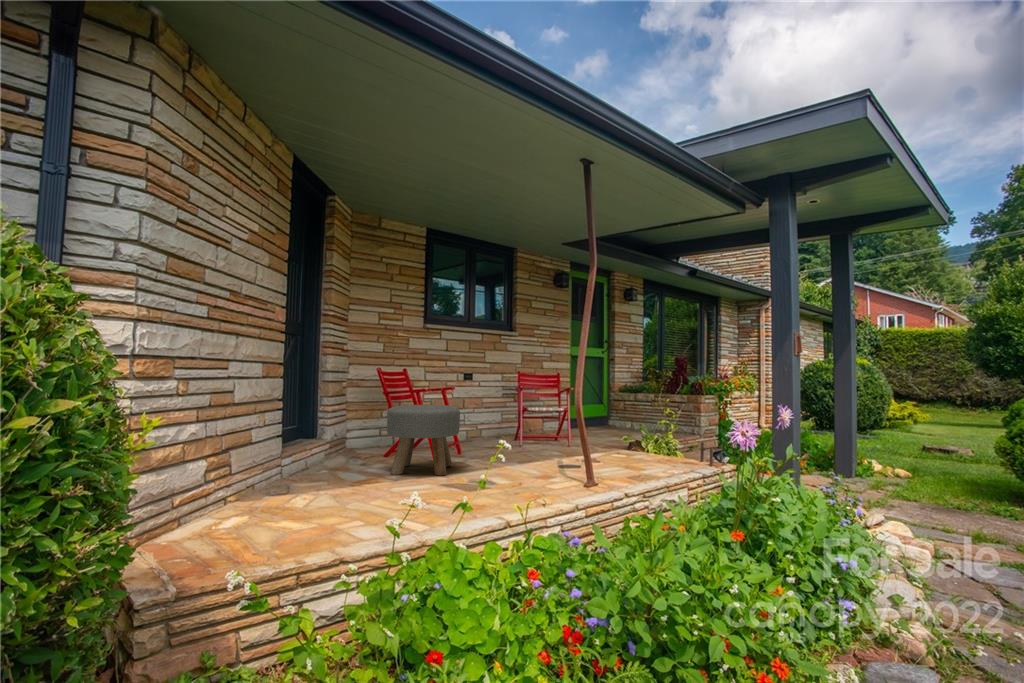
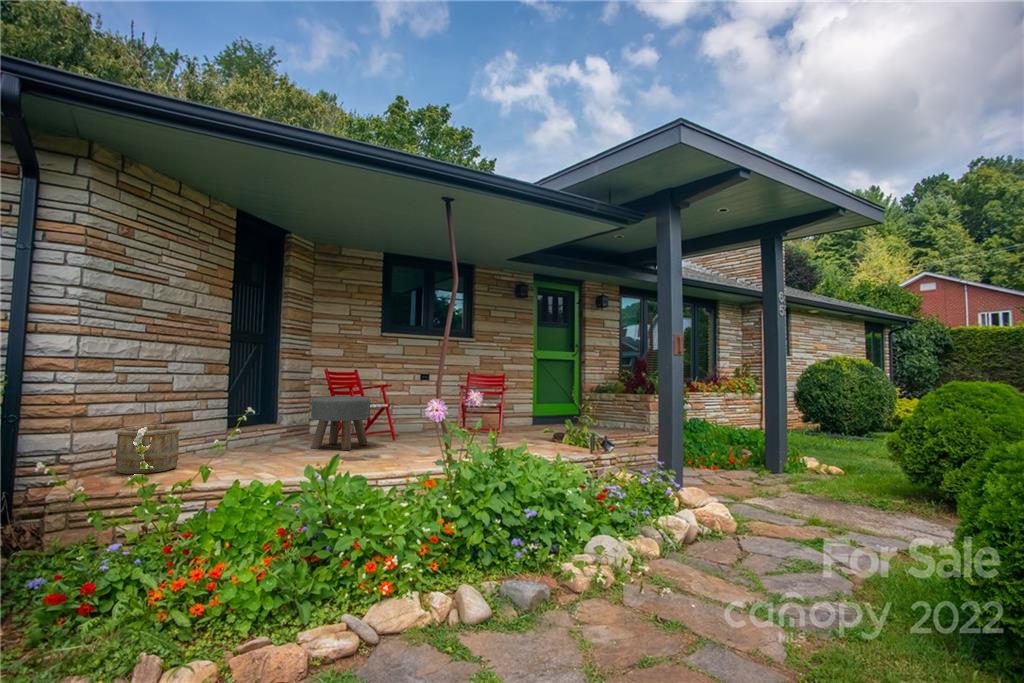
wooden bucket: none [190,455,283,536] -> present [115,424,181,474]

